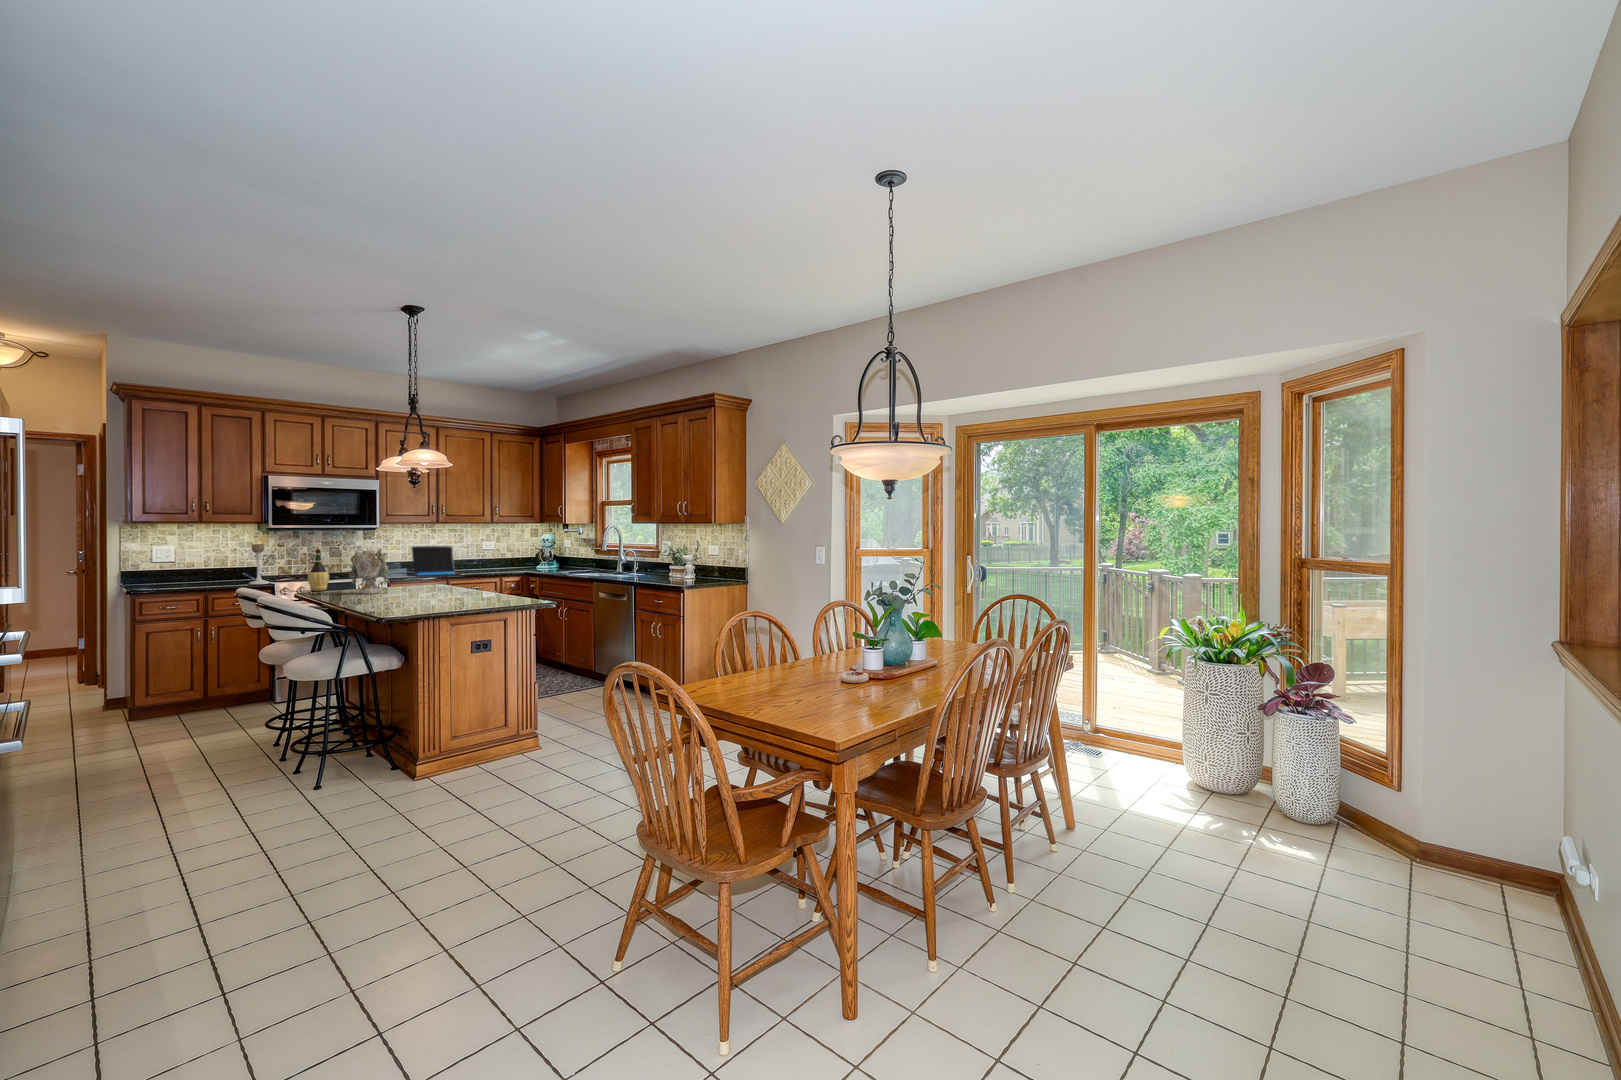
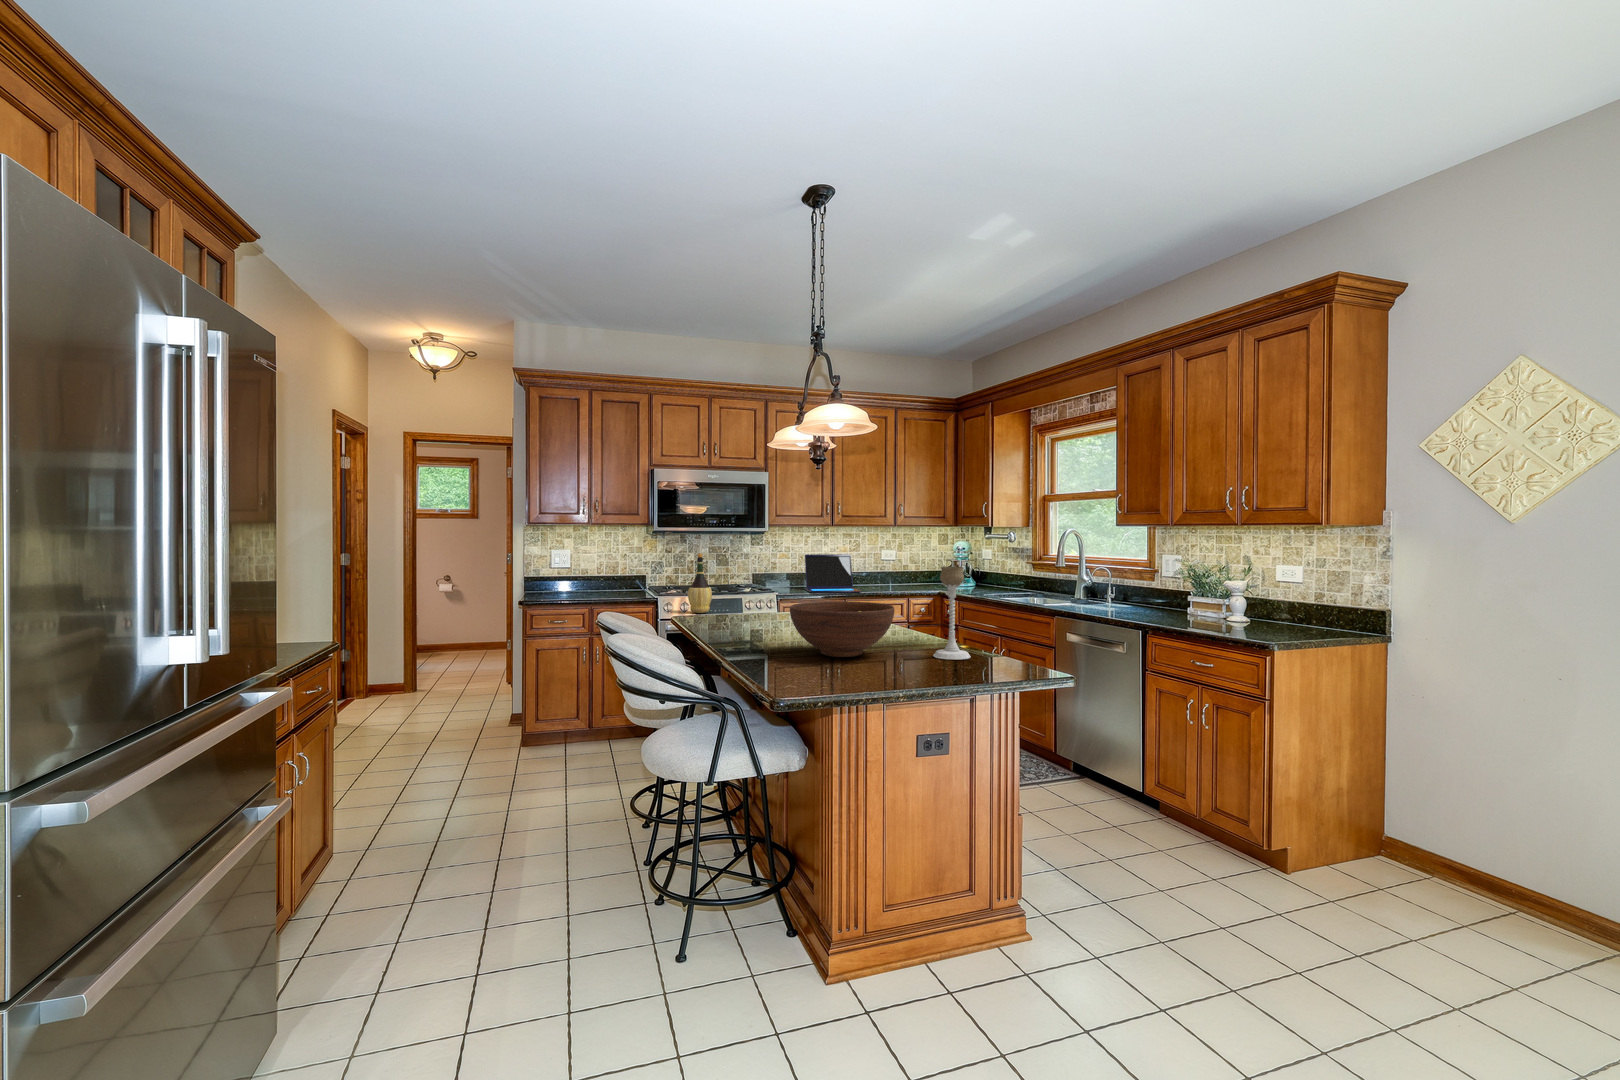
candle holder: present [249,544,268,585] -> present [933,566,971,660]
vase: present [349,548,390,594] -> none [734,557,785,623]
fruit bowl: none [391,574,460,605] -> present [790,601,895,657]

